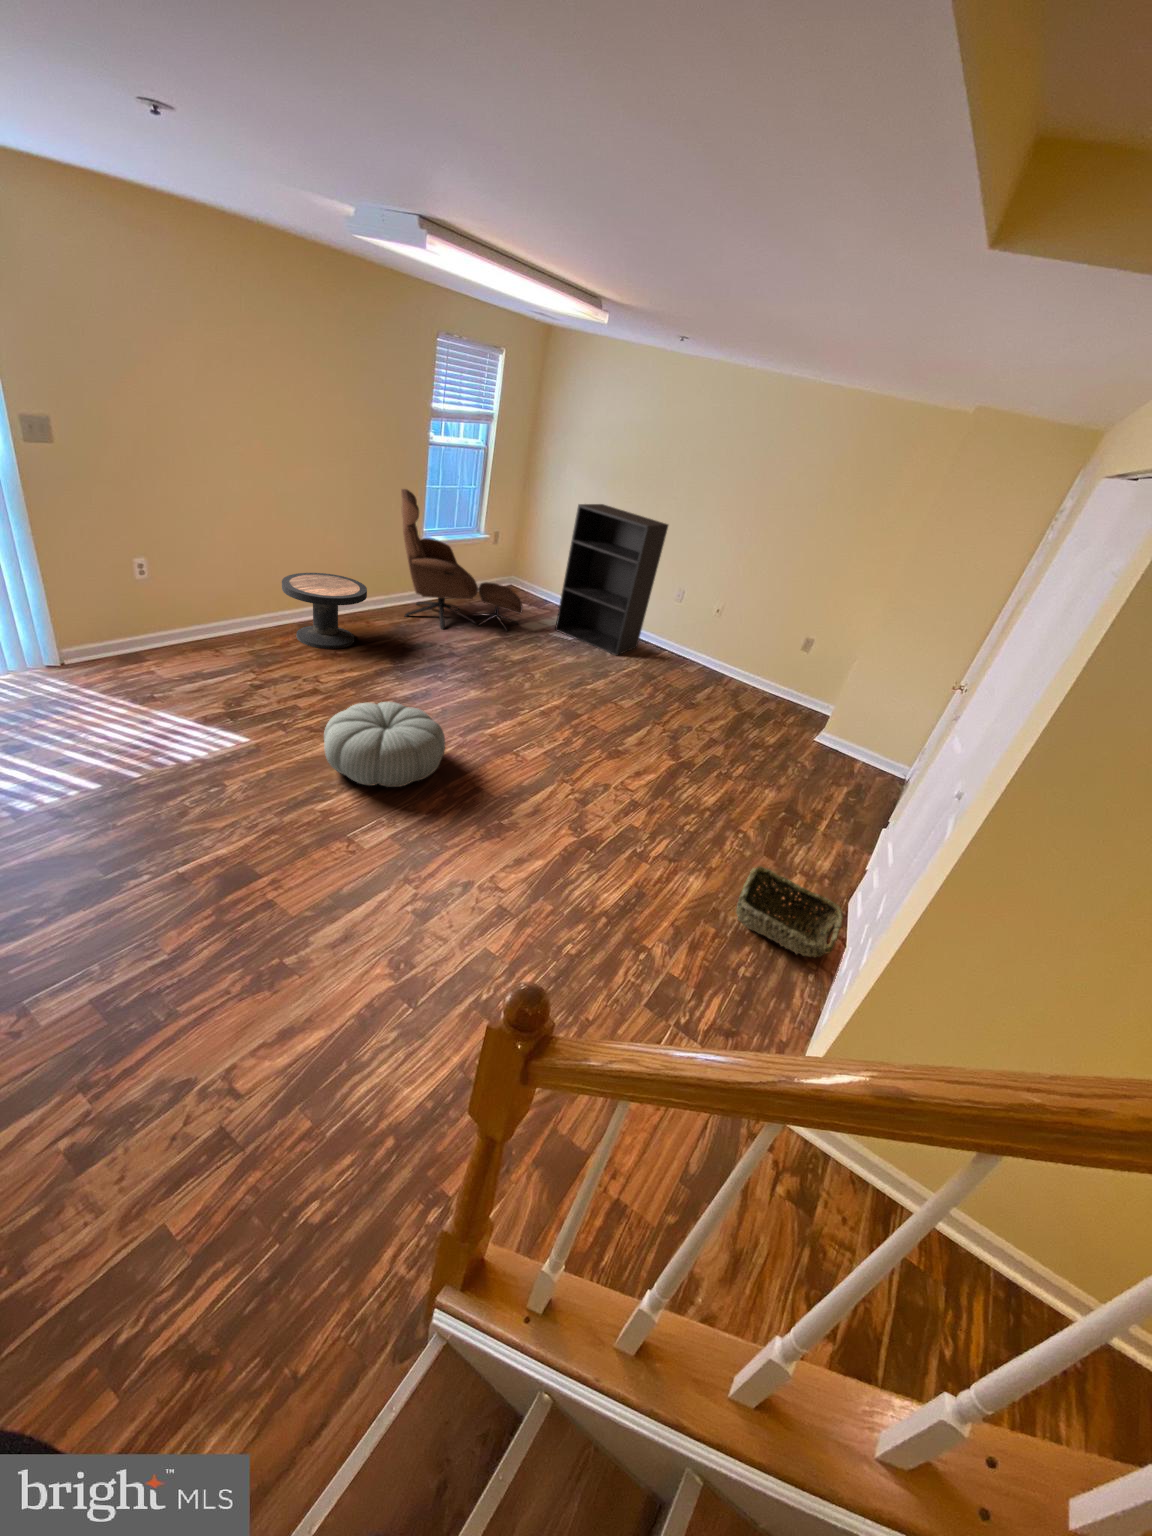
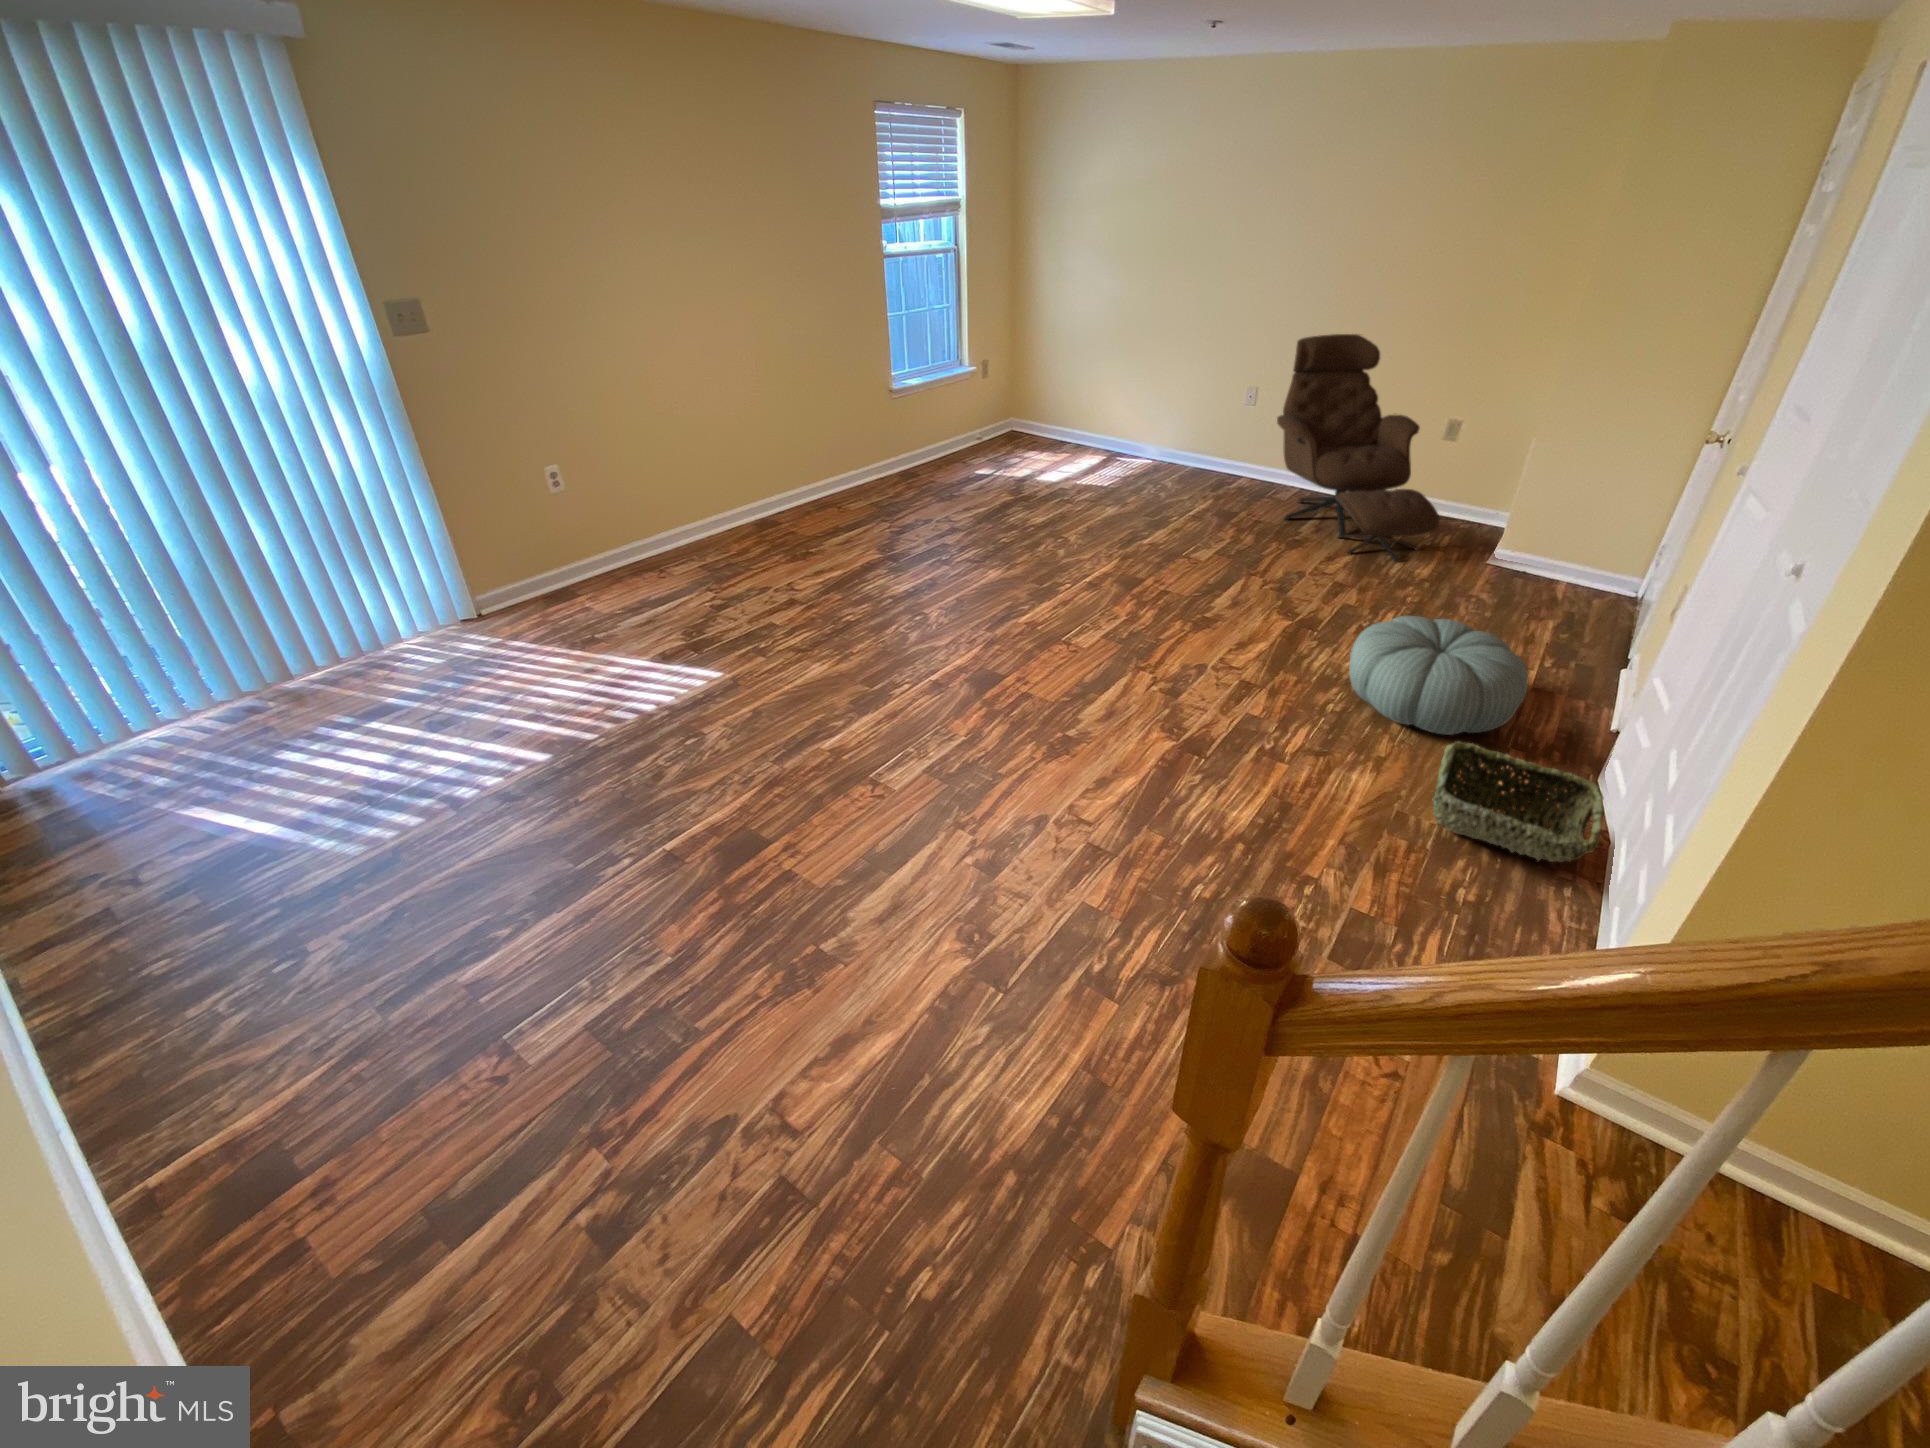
lounge chair: present [401,489,523,631] -> present [1277,334,1439,562]
bookshelf: present [555,504,668,655] -> none [1084,294,1222,497]
side table: present [282,573,367,649] -> none [727,451,836,548]
pouf: present [324,702,445,787] -> present [1349,616,1528,735]

